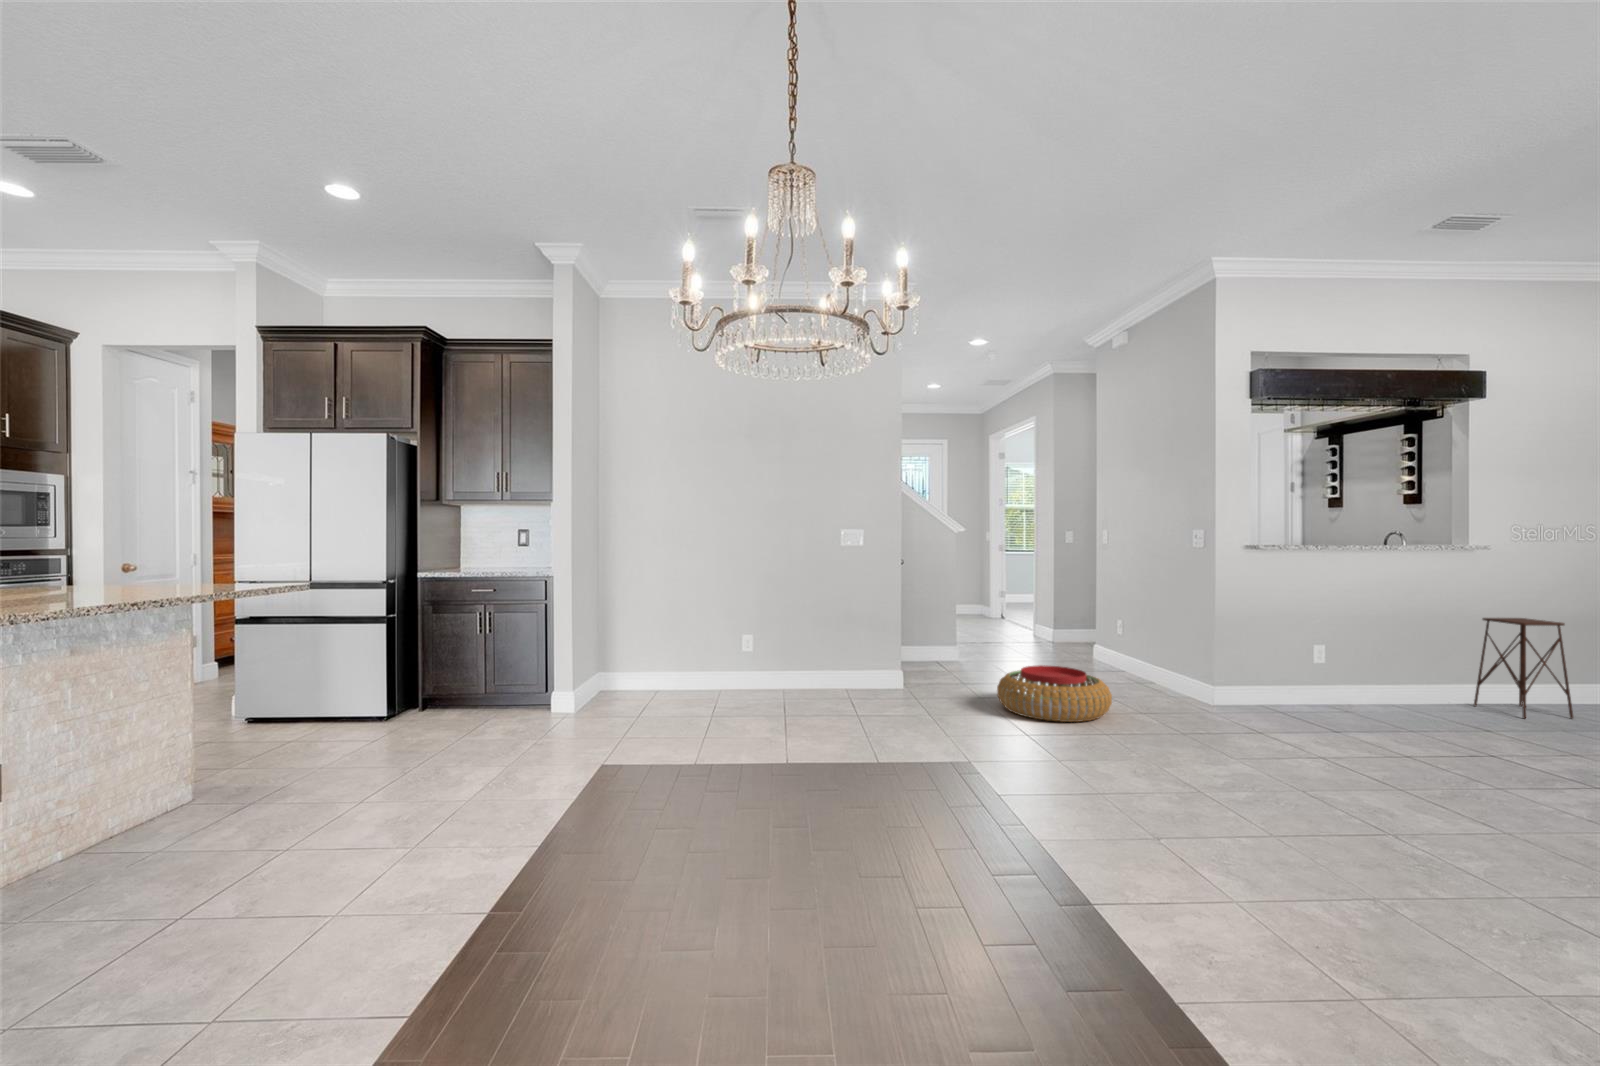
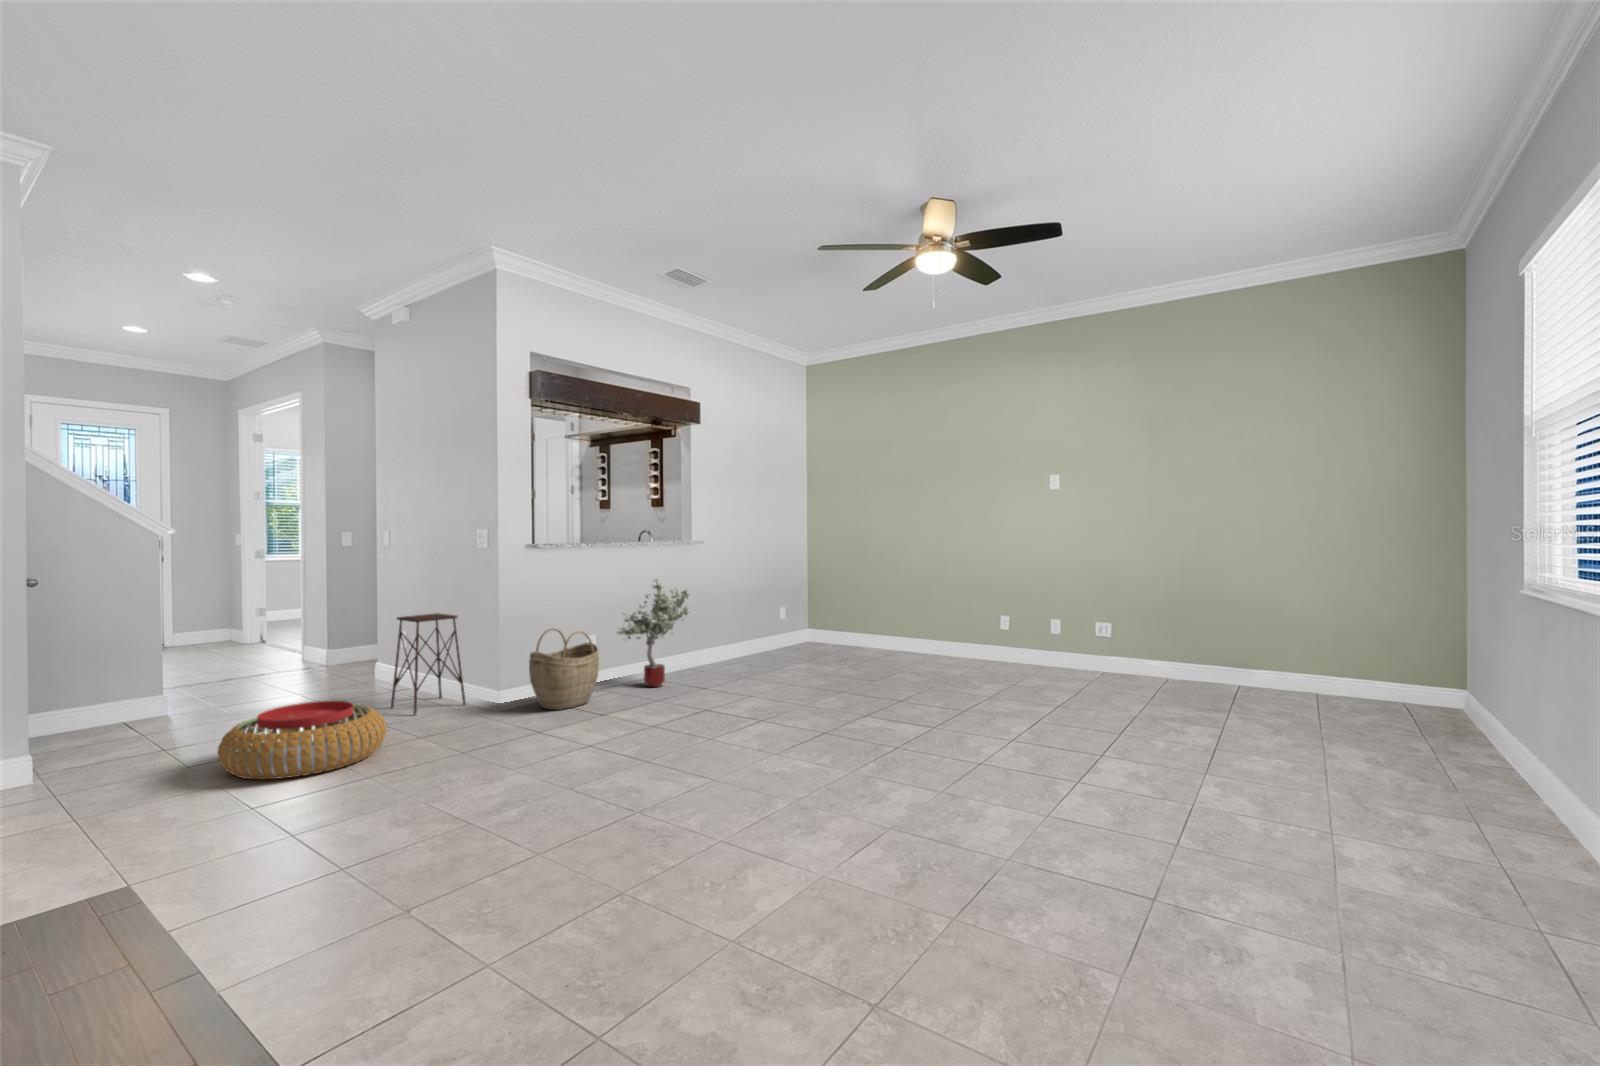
potted tree: none [1348,590,1461,718] -> present [617,579,689,687]
side table: present [1474,618,1573,719] -> present [391,613,466,715]
woven basket: none [1243,633,1326,718] -> present [529,628,599,710]

